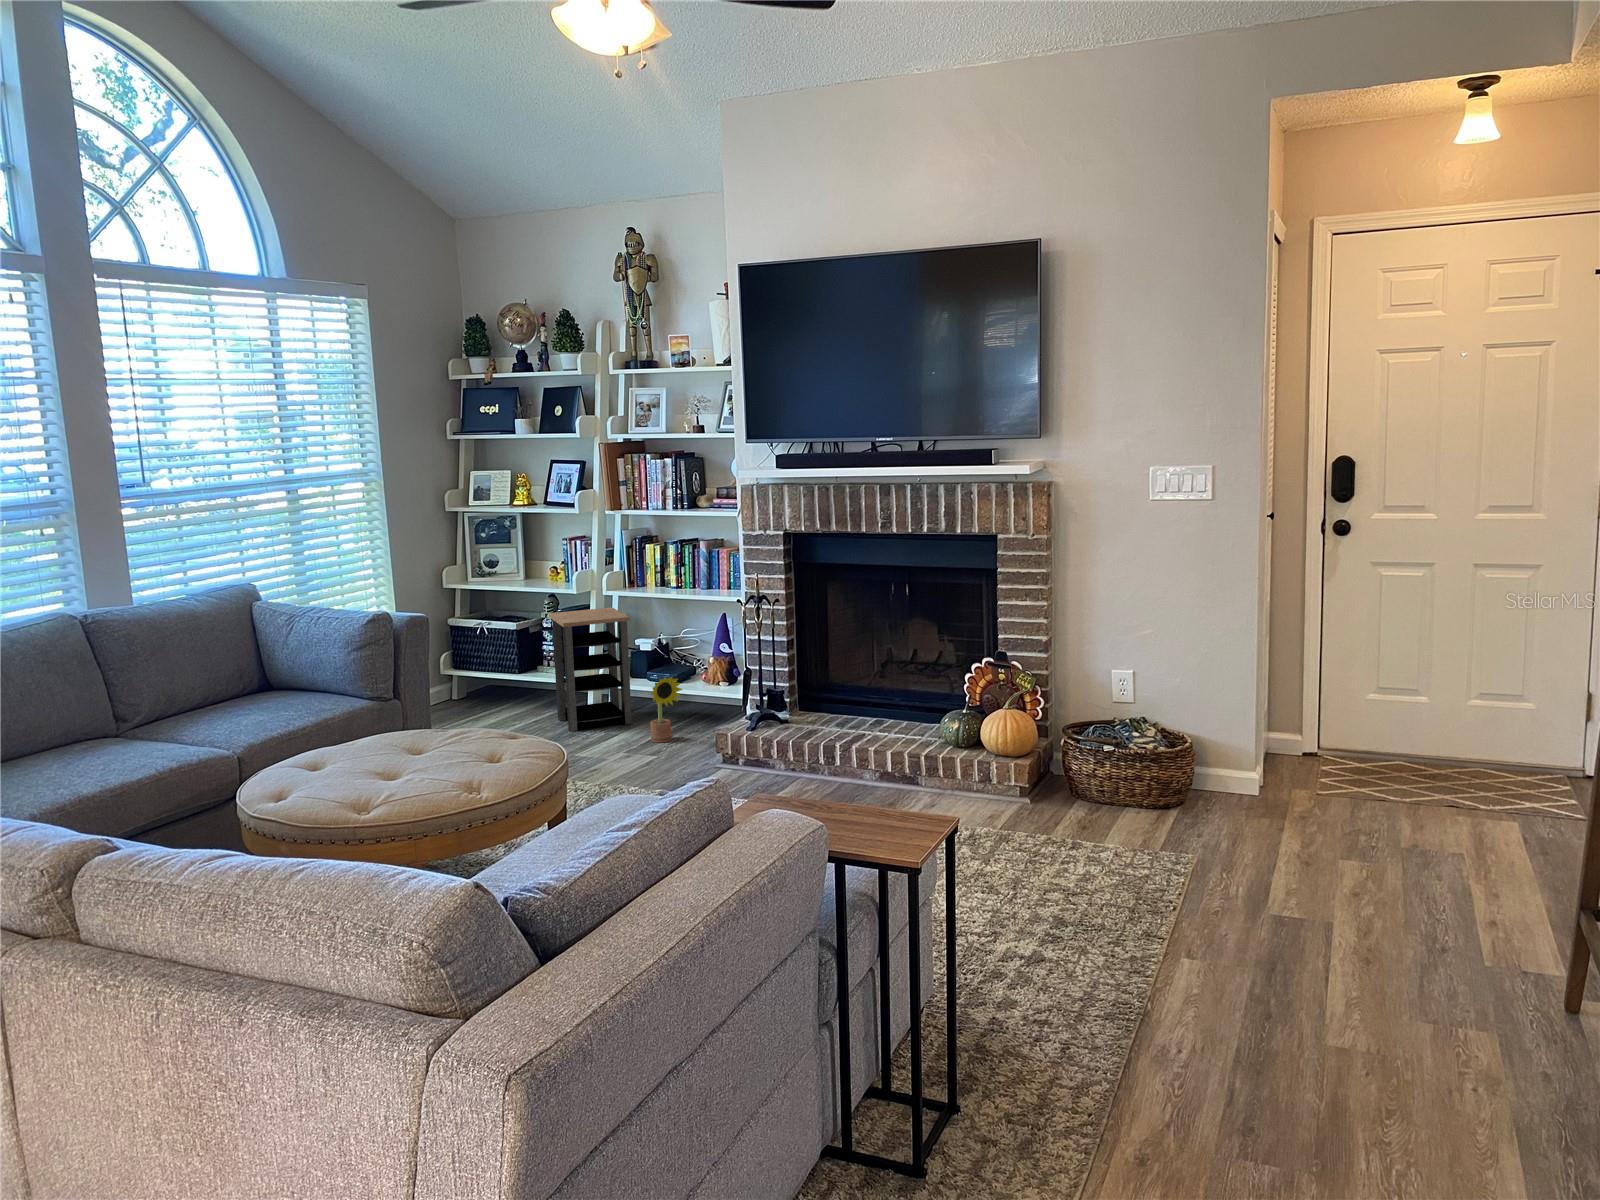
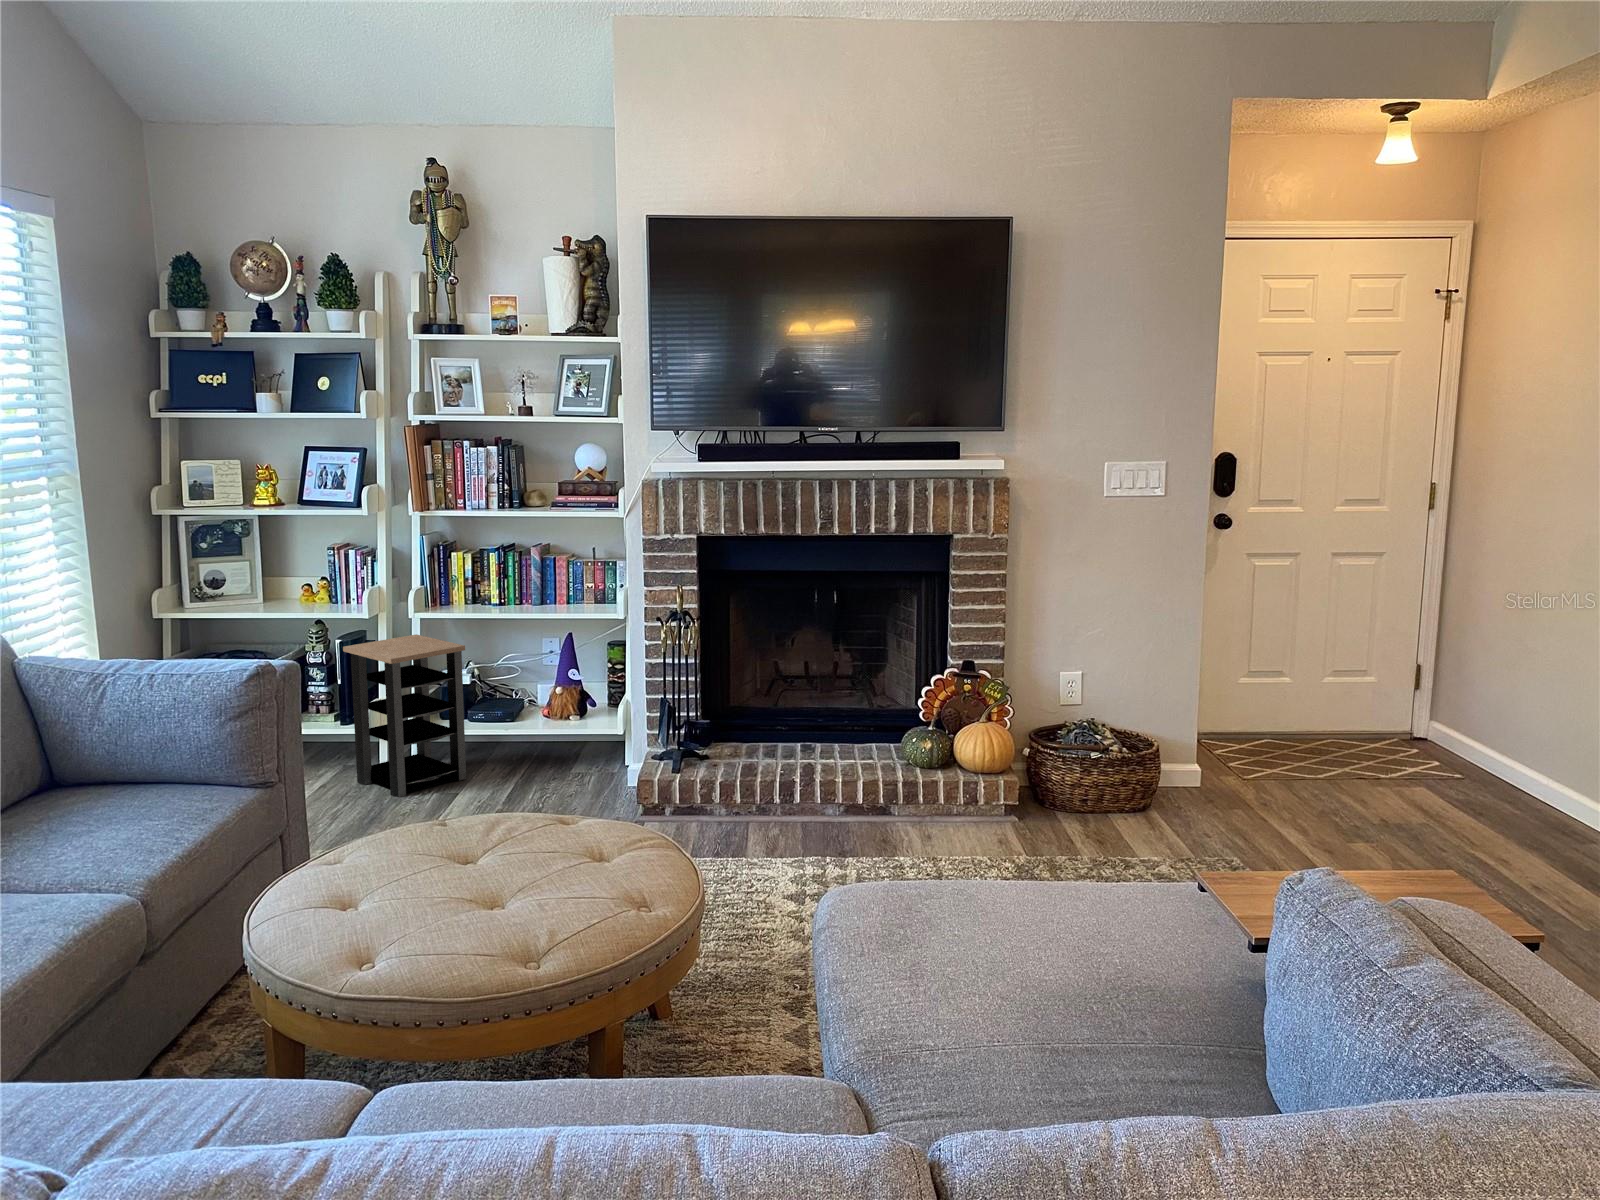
decorative plant: present [650,677,682,742] -> none [518,716,562,799]

